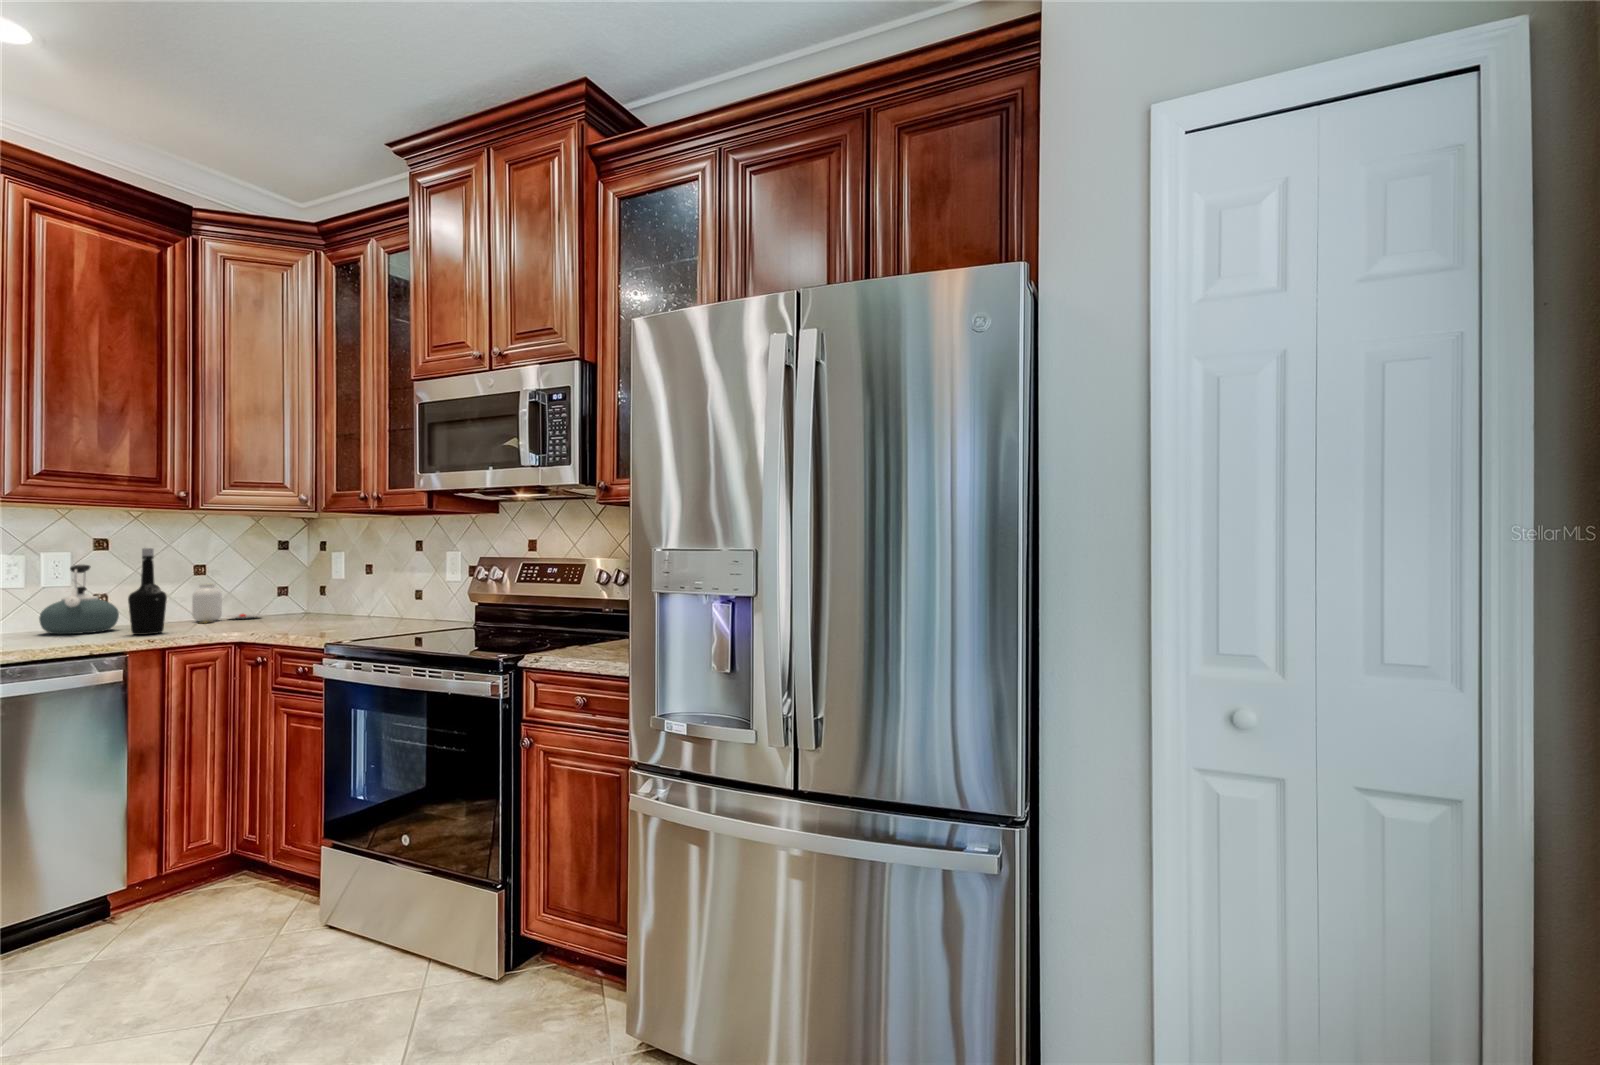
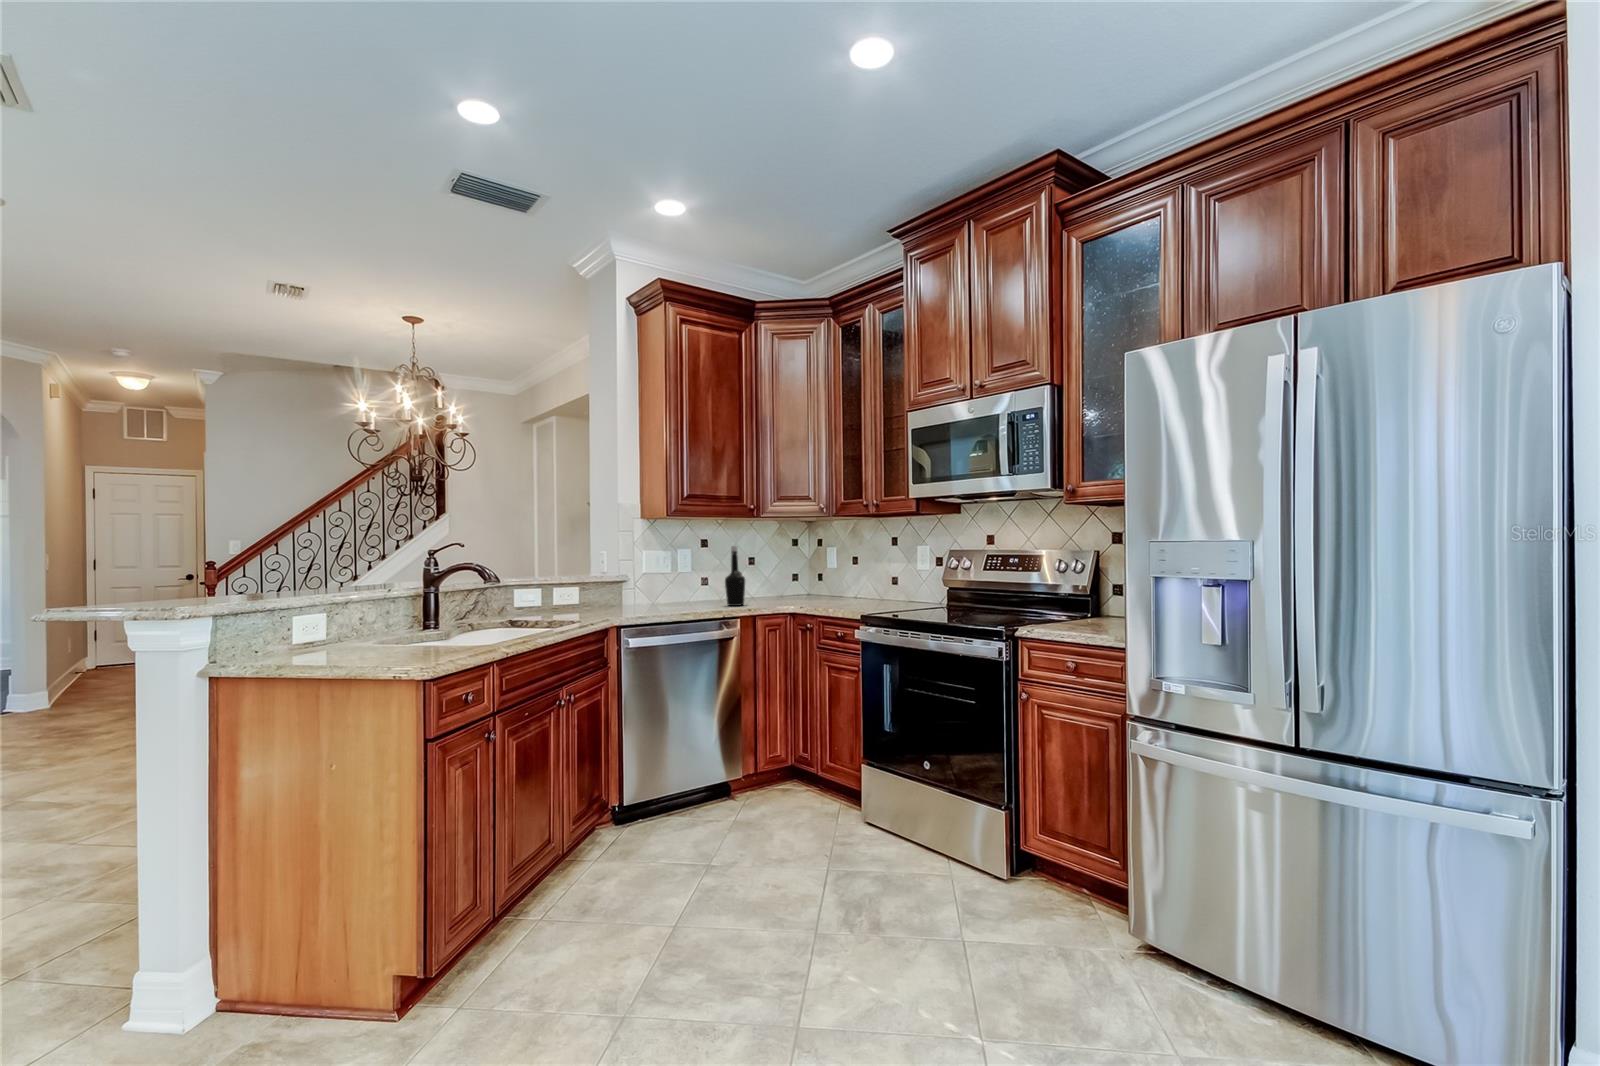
kettle: present [39,565,119,634] -> none [675,558,714,604]
jar: present [192,583,260,623] -> none [749,571,793,599]

